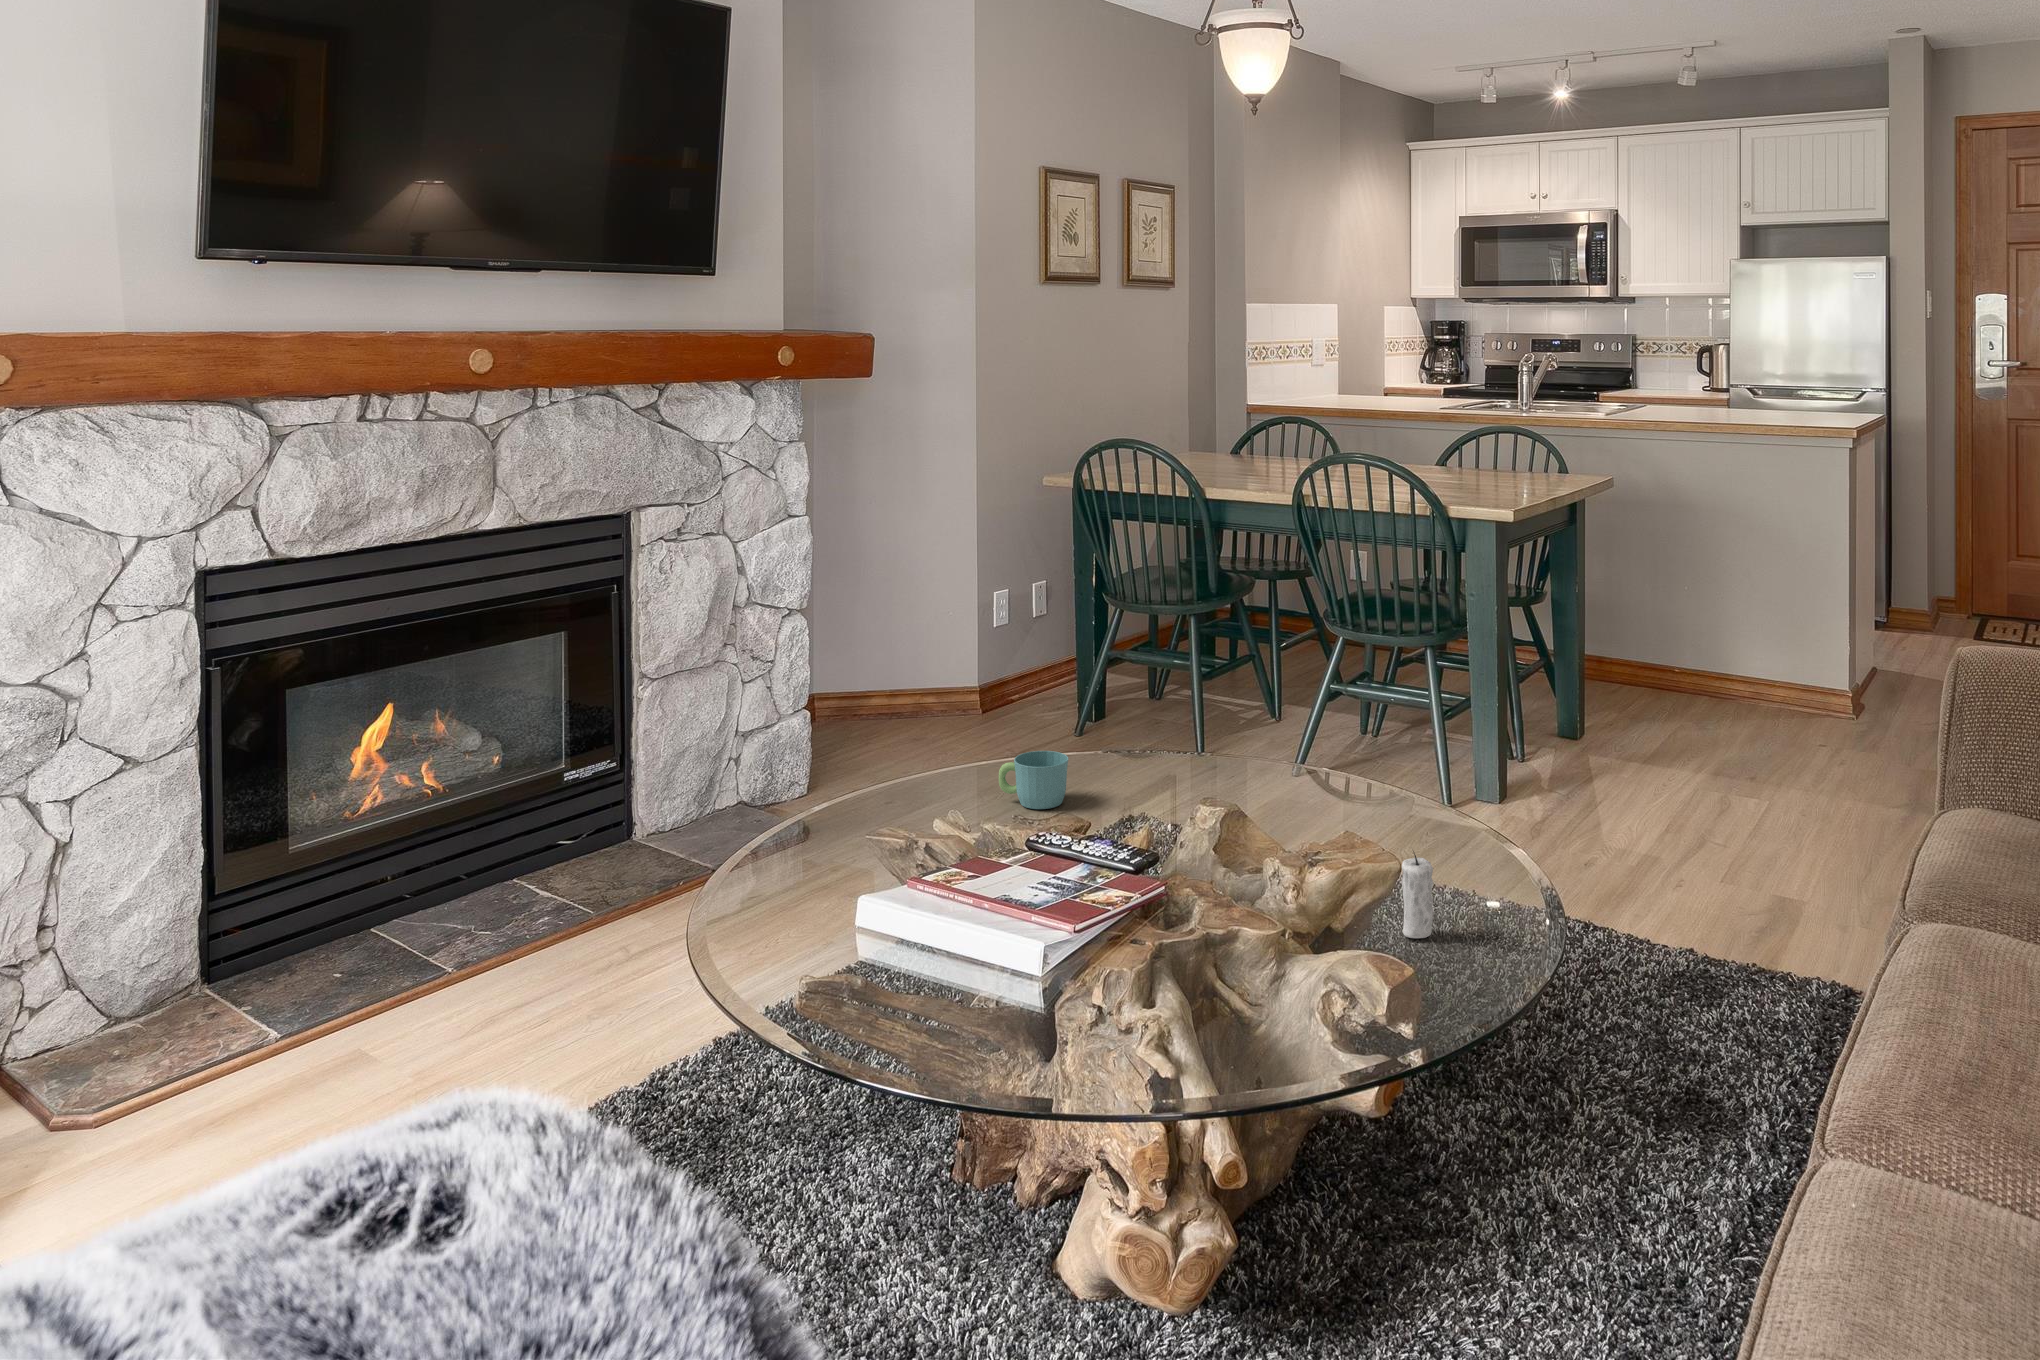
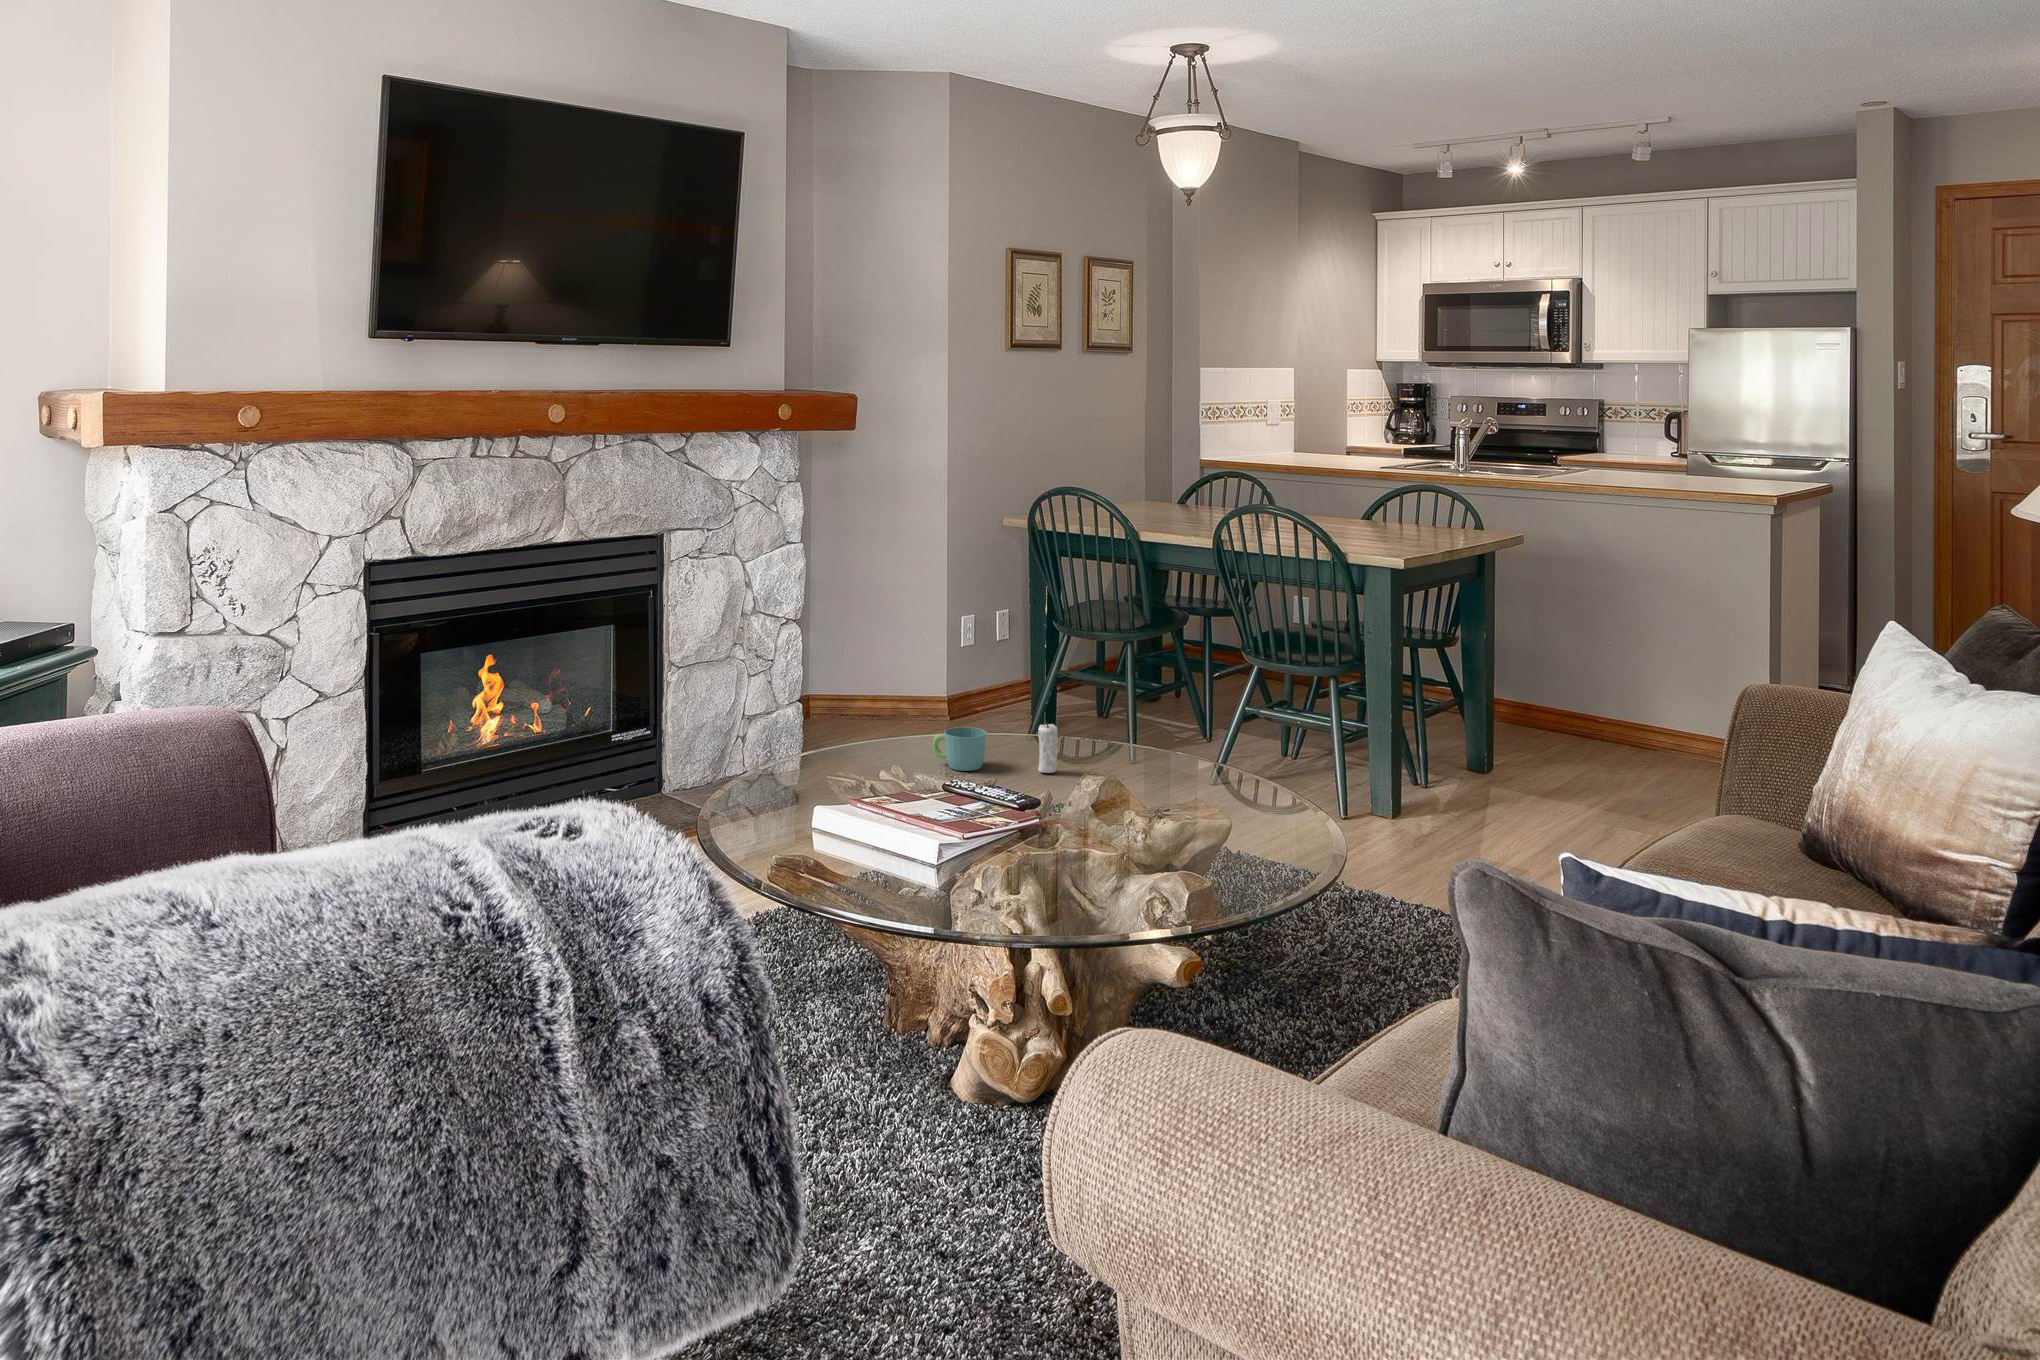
candle: present [1402,851,1433,938] -> present [1038,721,1058,773]

